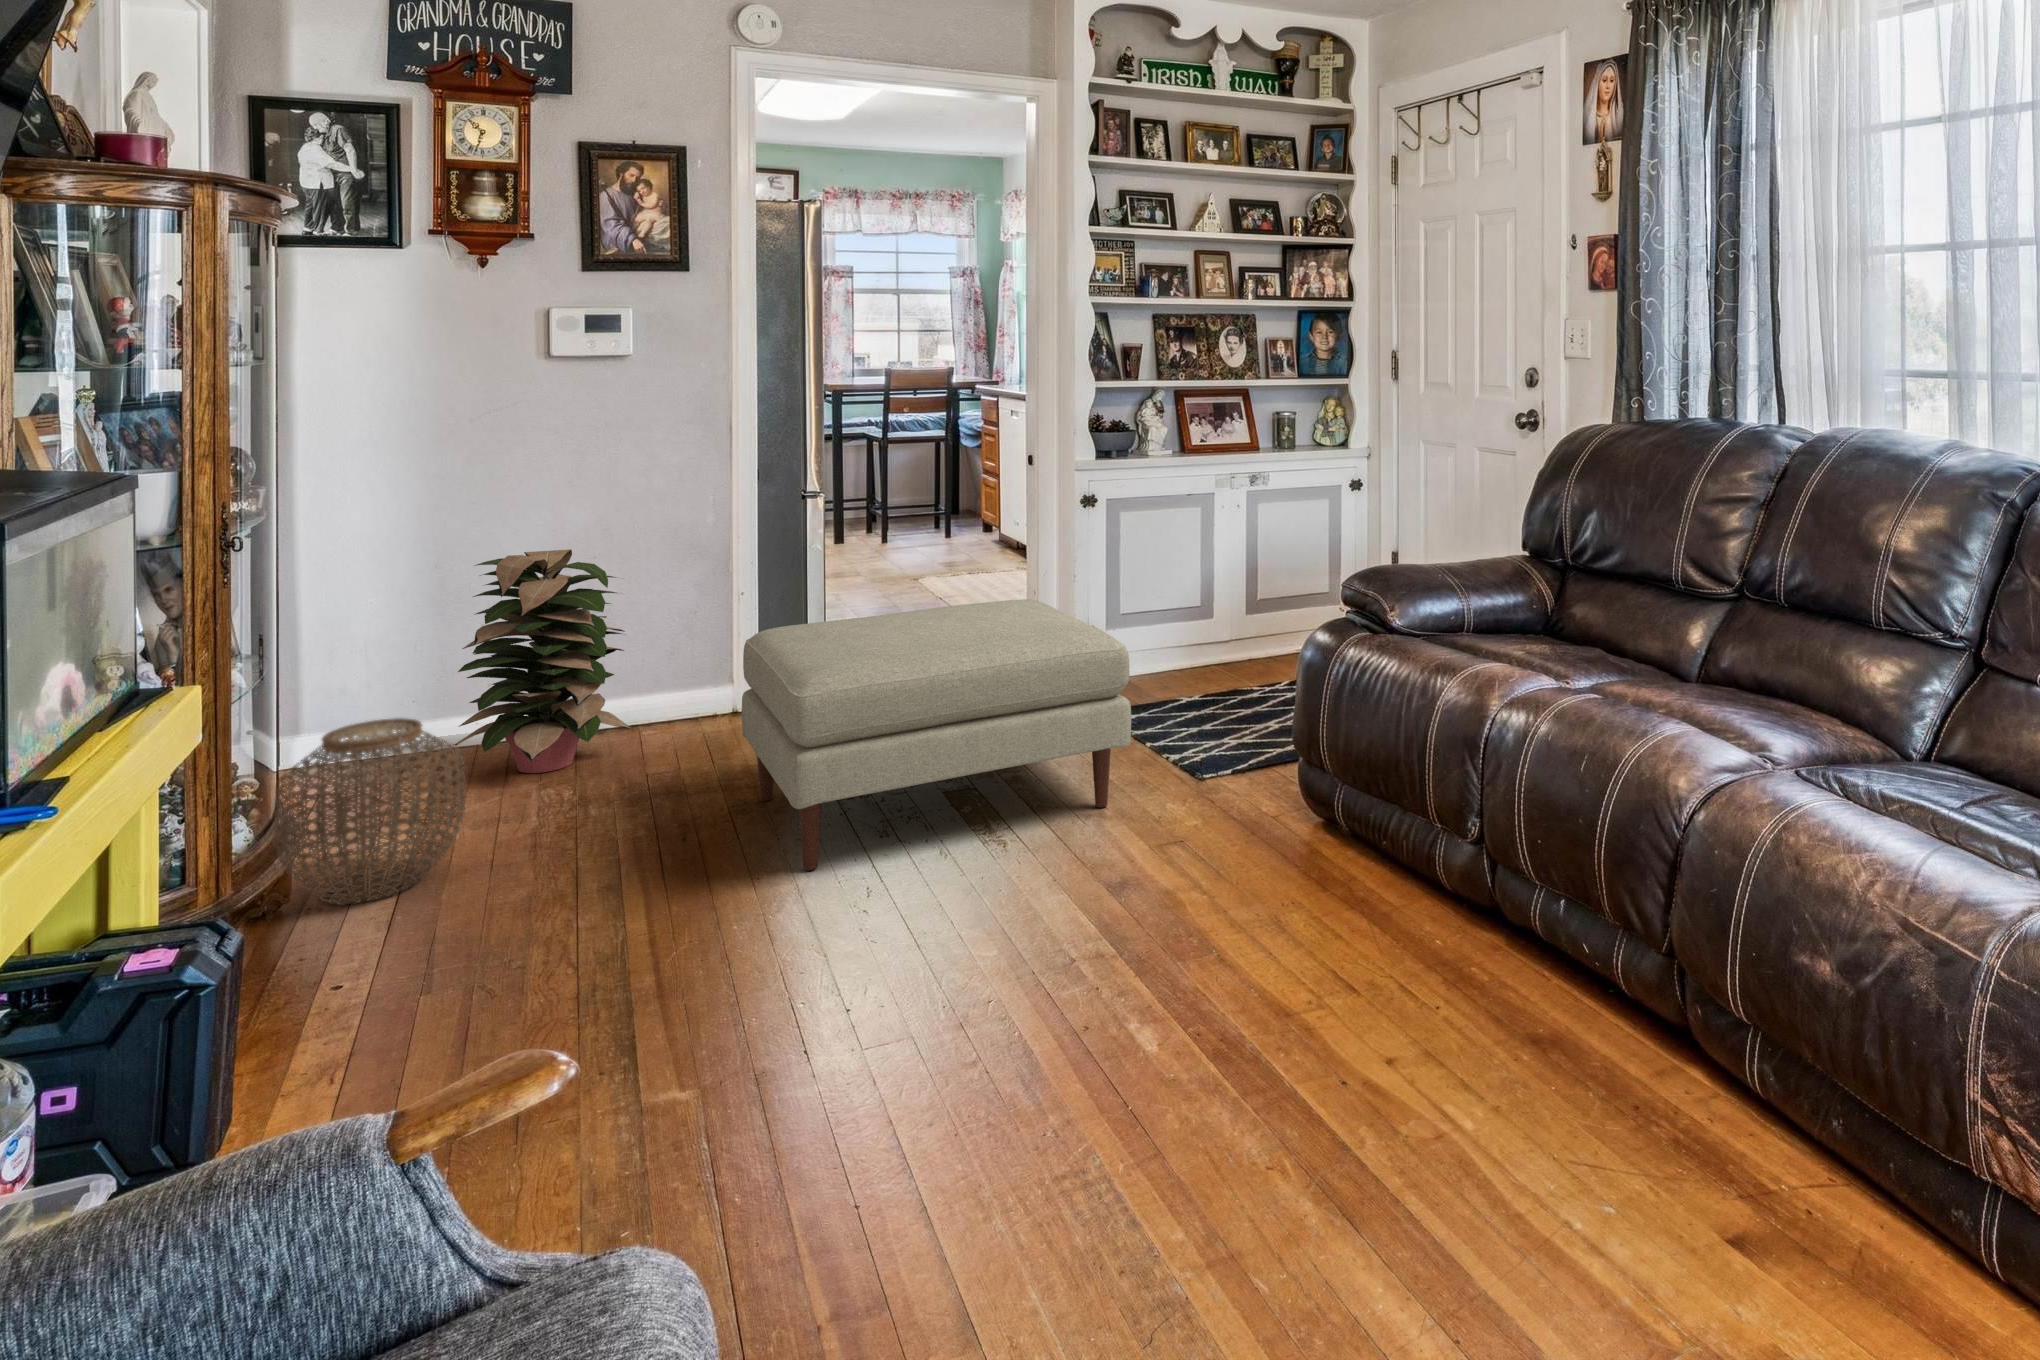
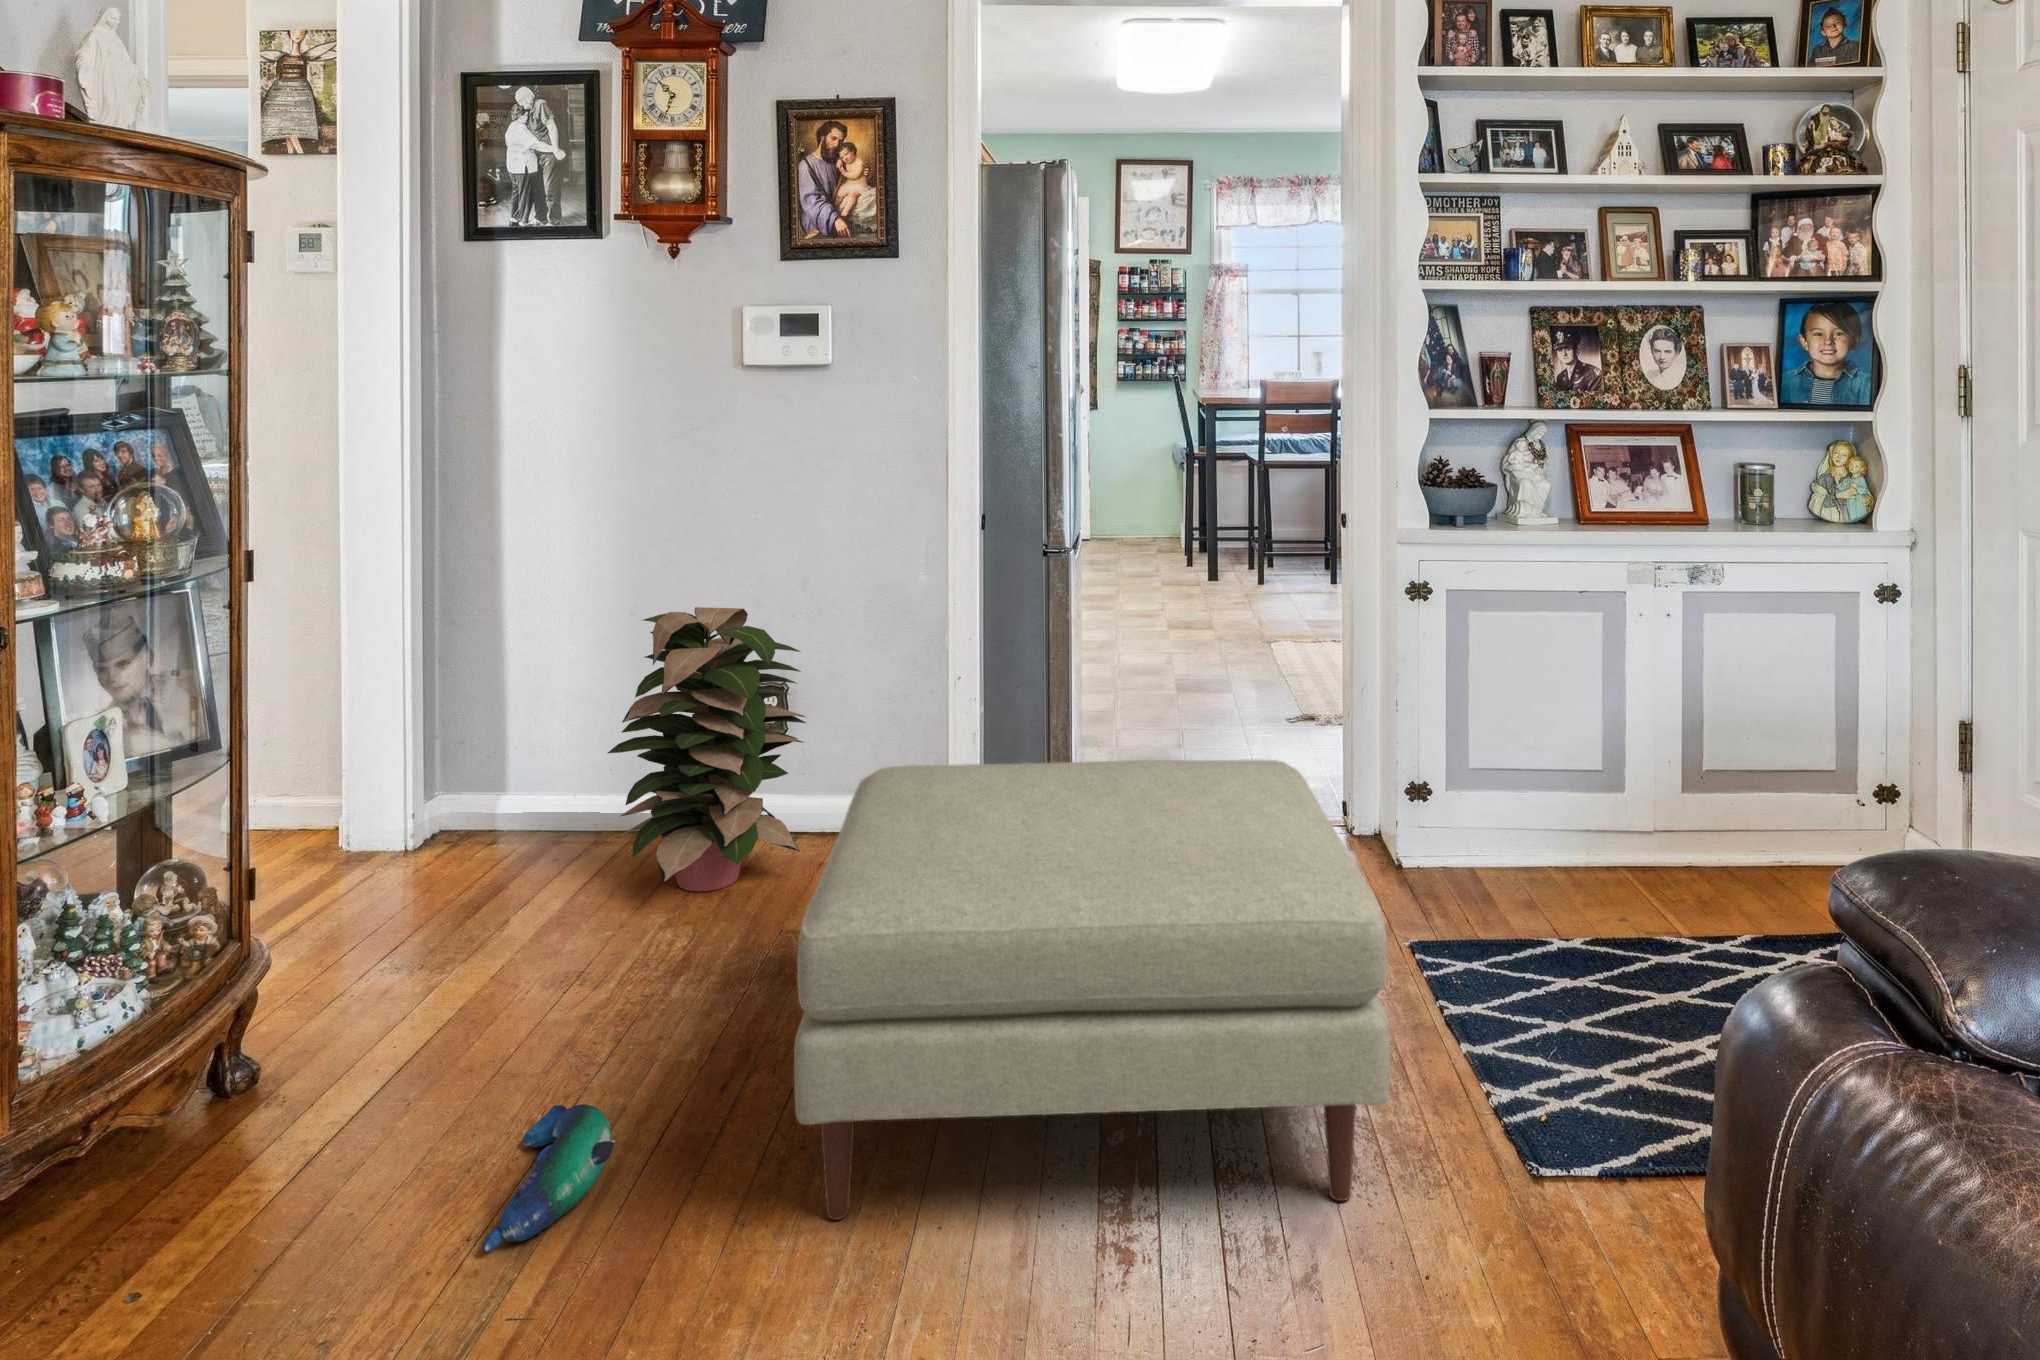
woven basket: present [275,718,465,904] -> none [270,837,497,1091]
plush toy: none [549,849,647,926] -> present [482,1104,615,1252]

